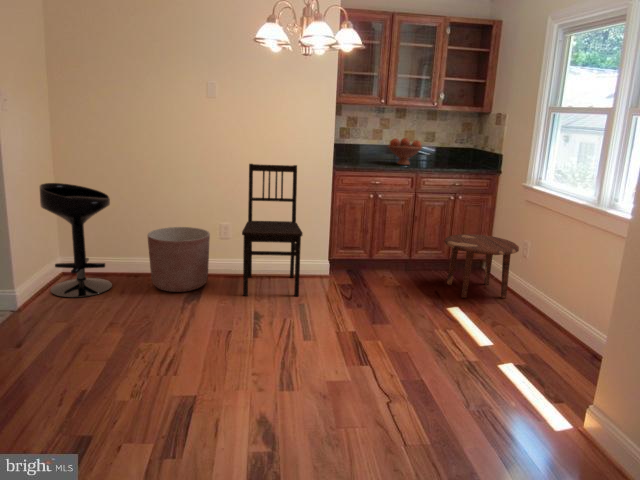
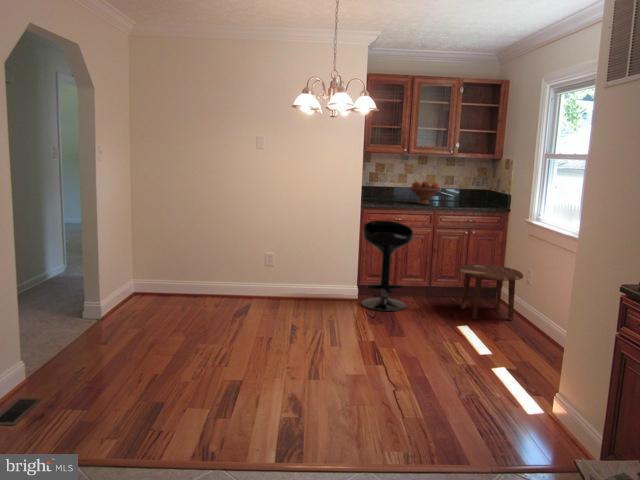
dining chair: present [242,164,302,296] -> none [282,202,333,314]
bar stool: present [40,183,112,297] -> present [362,221,413,311]
planter: present [148,227,210,292] -> none [205,255,256,308]

